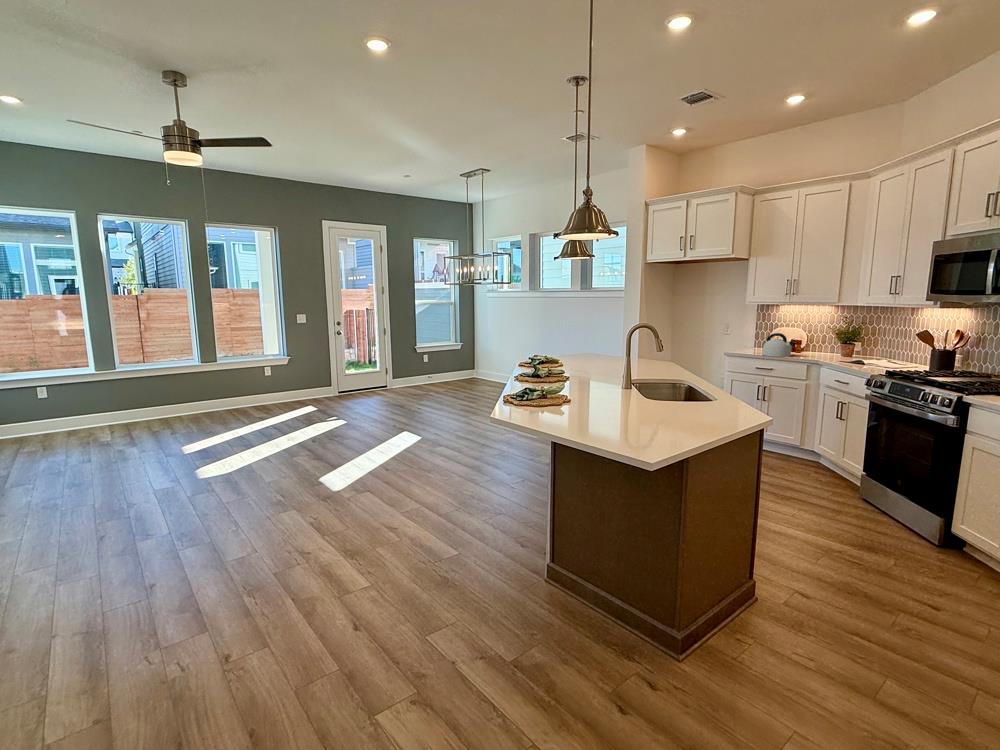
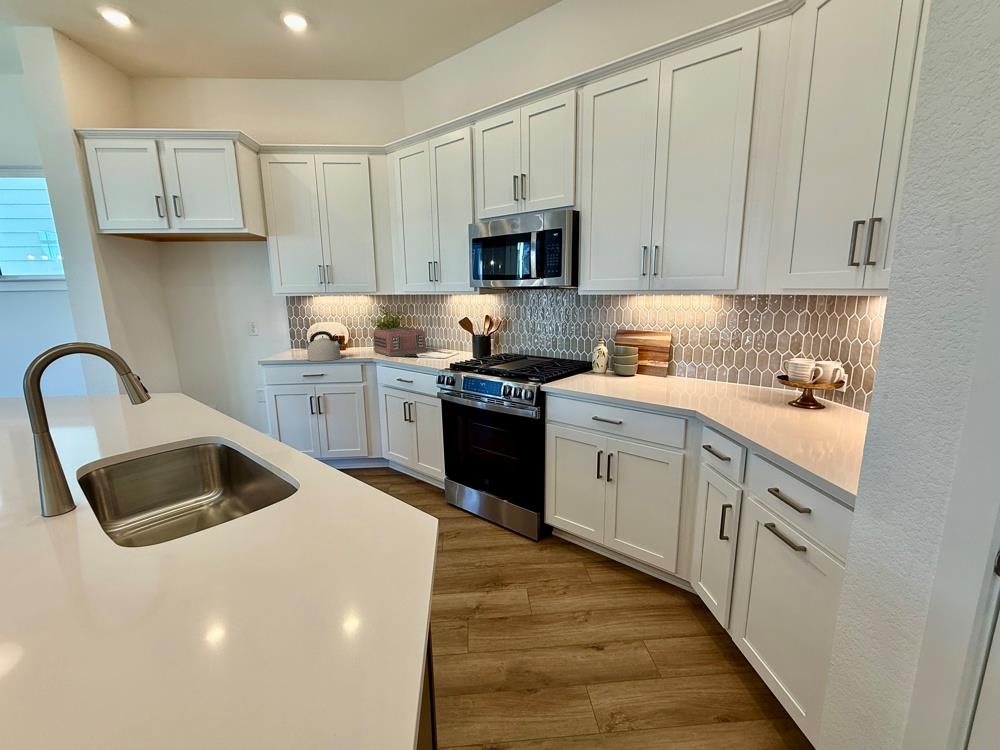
toaster: none [825,336,880,362] -> present [373,327,427,356]

